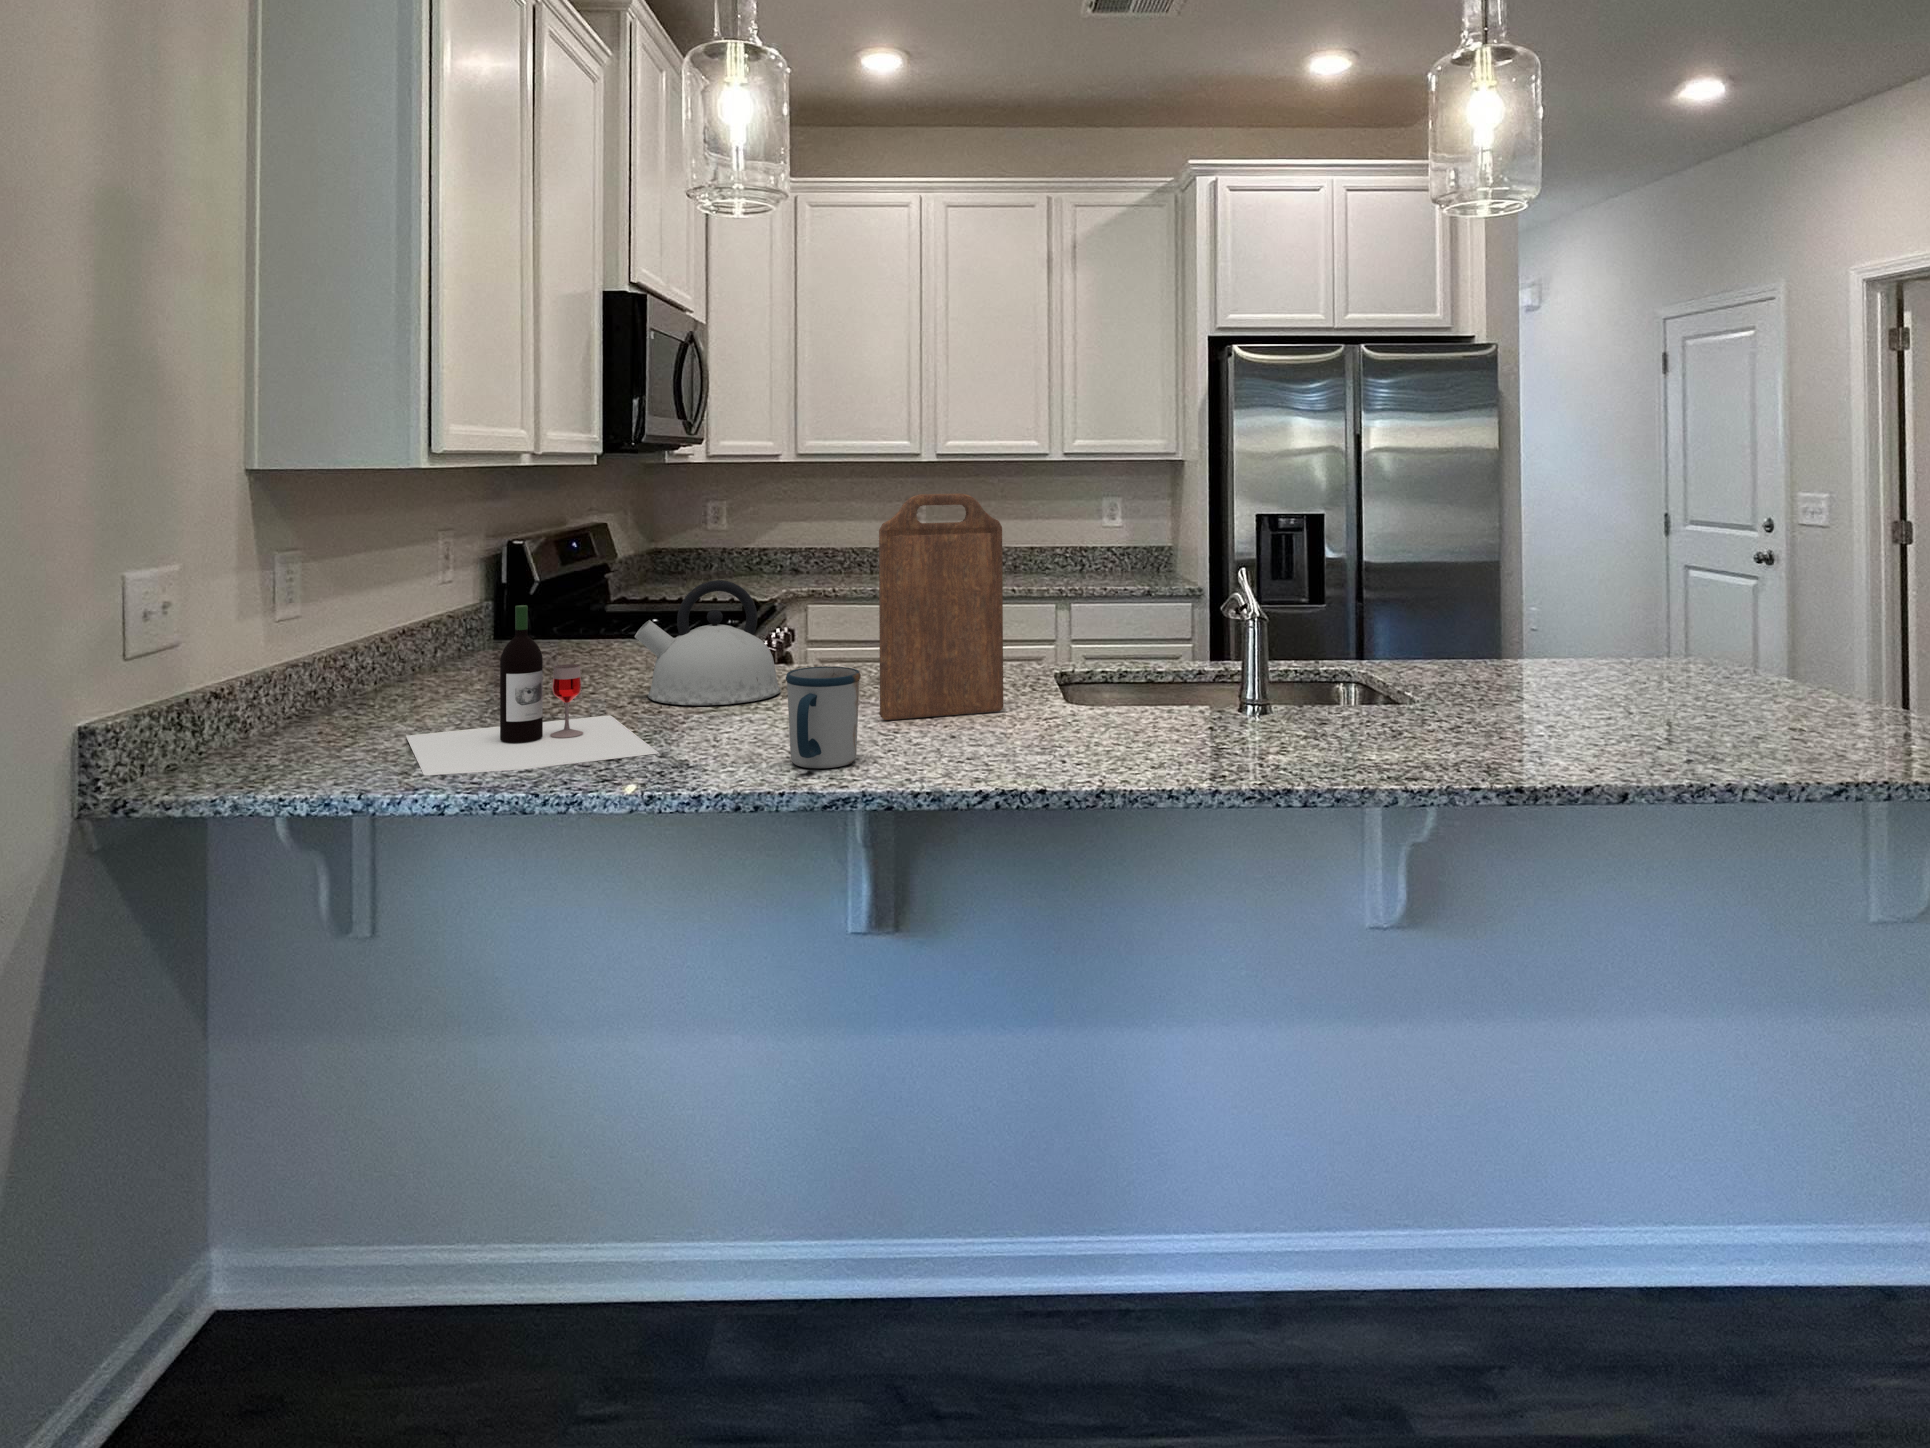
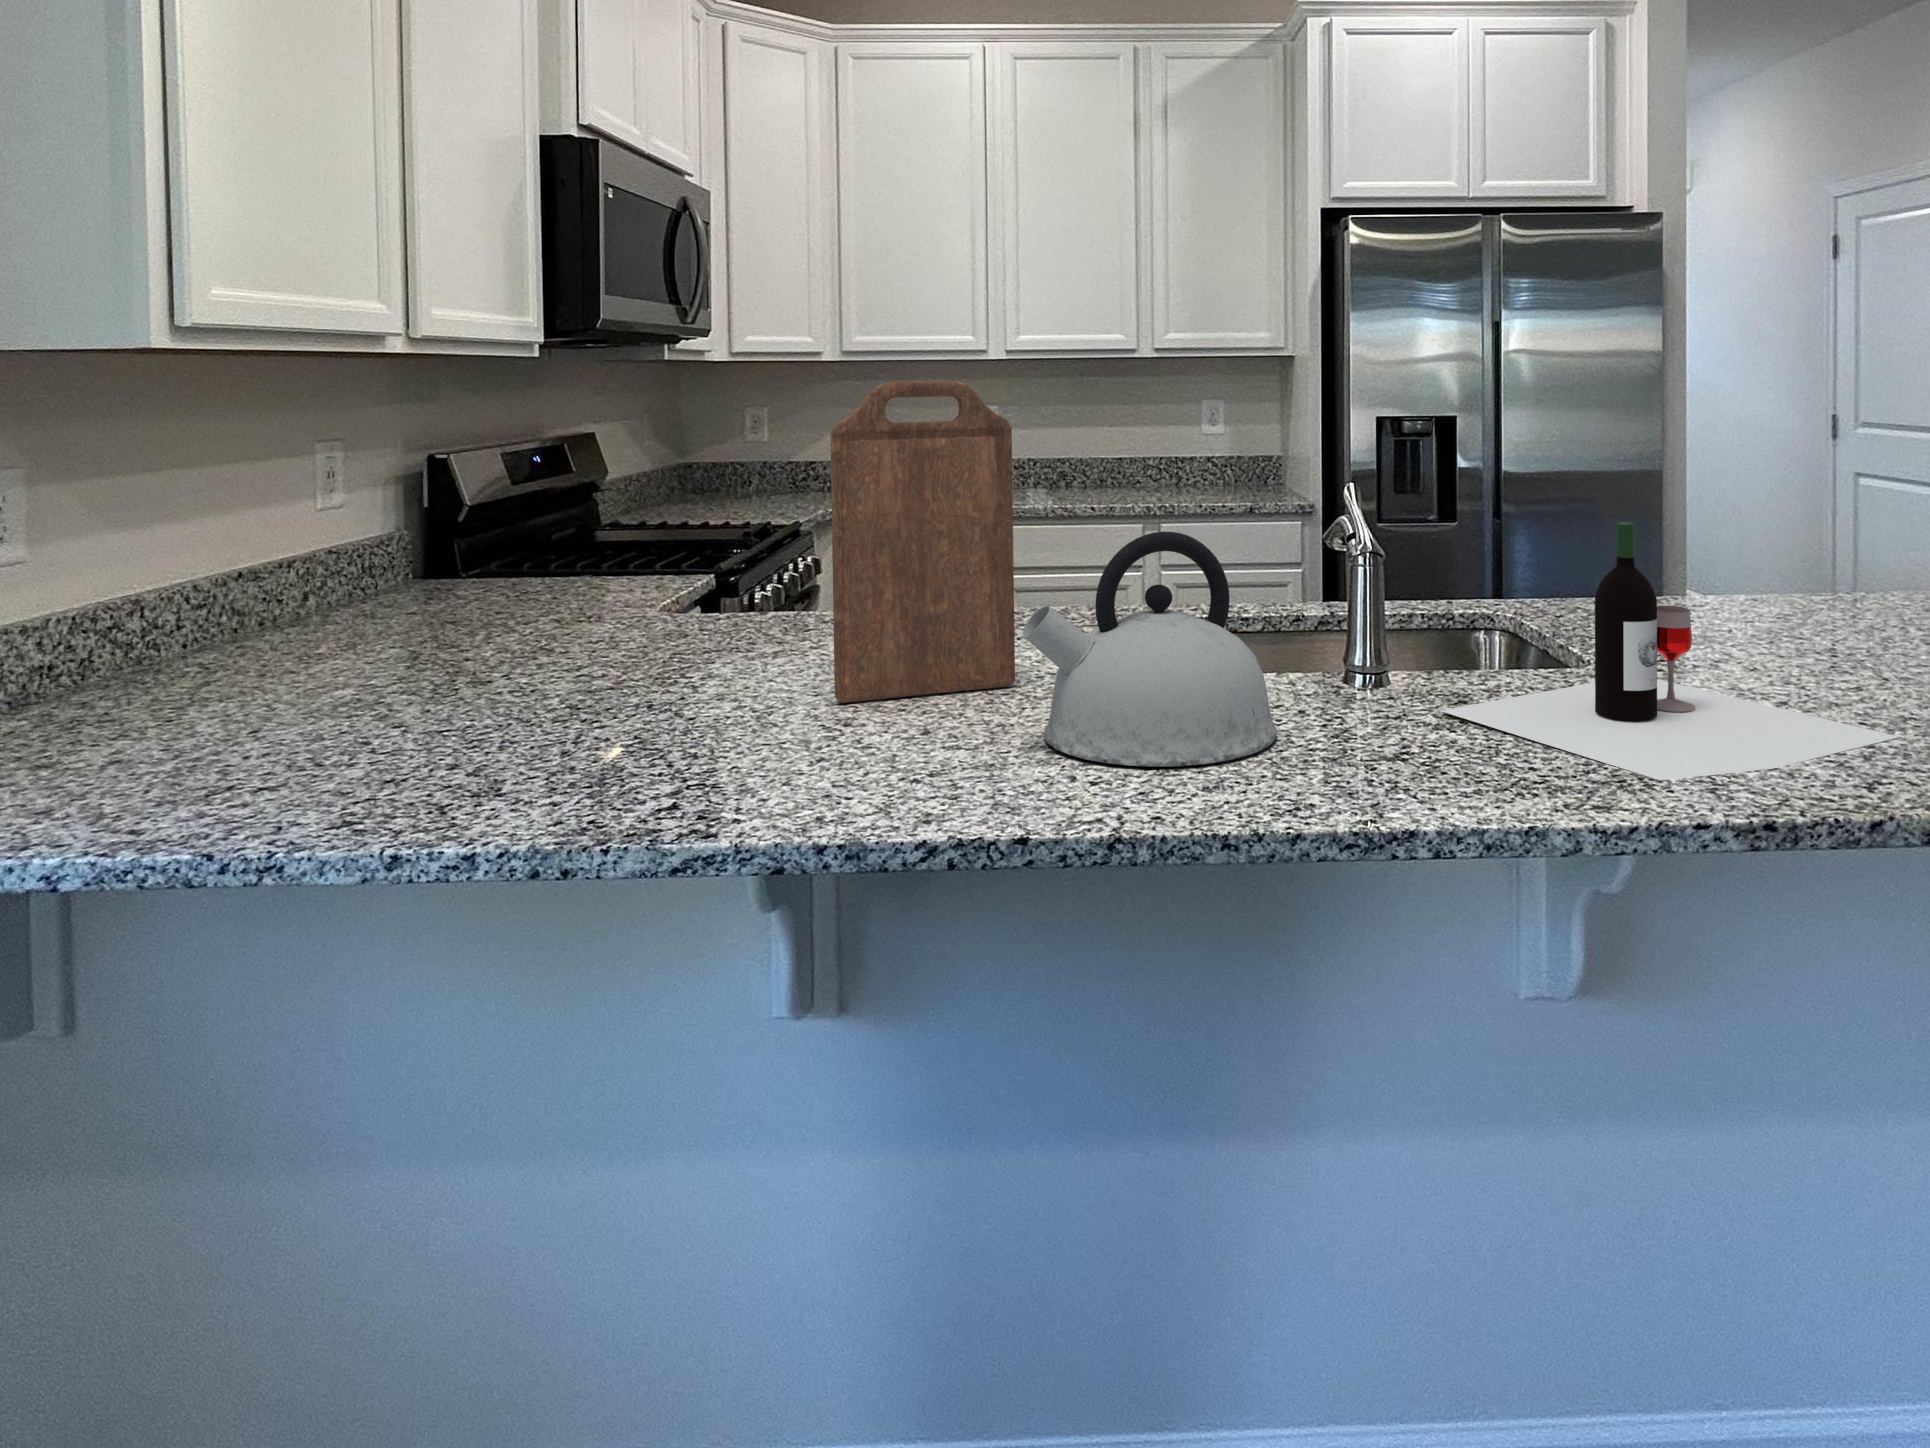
kettle: present [635,580,781,705] -> present [1022,532,1277,767]
wine bottle: present [406,605,659,775] -> present [1441,522,1898,780]
mug: present [786,666,861,768] -> none [647,636,766,795]

